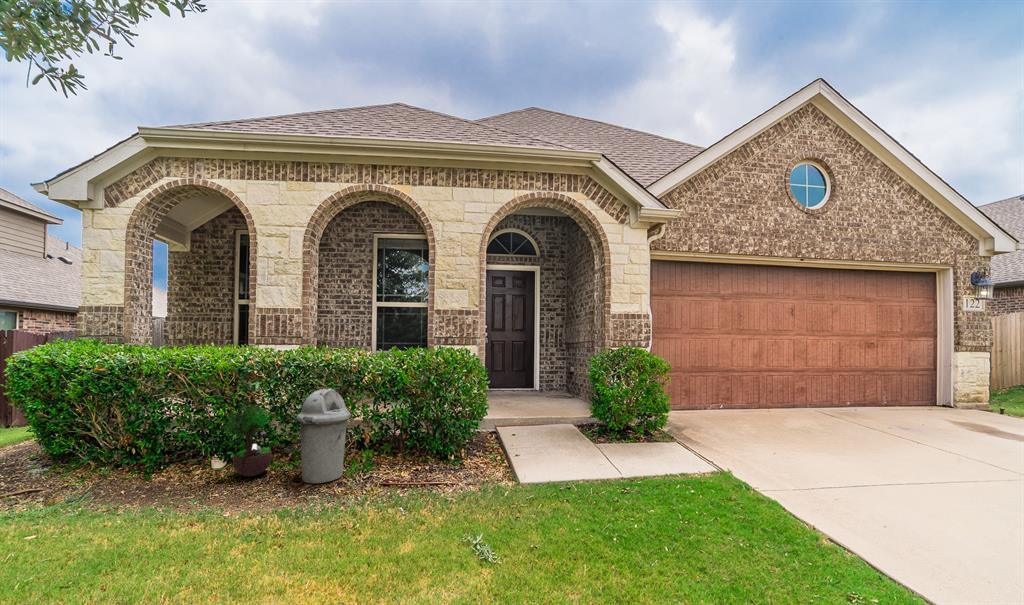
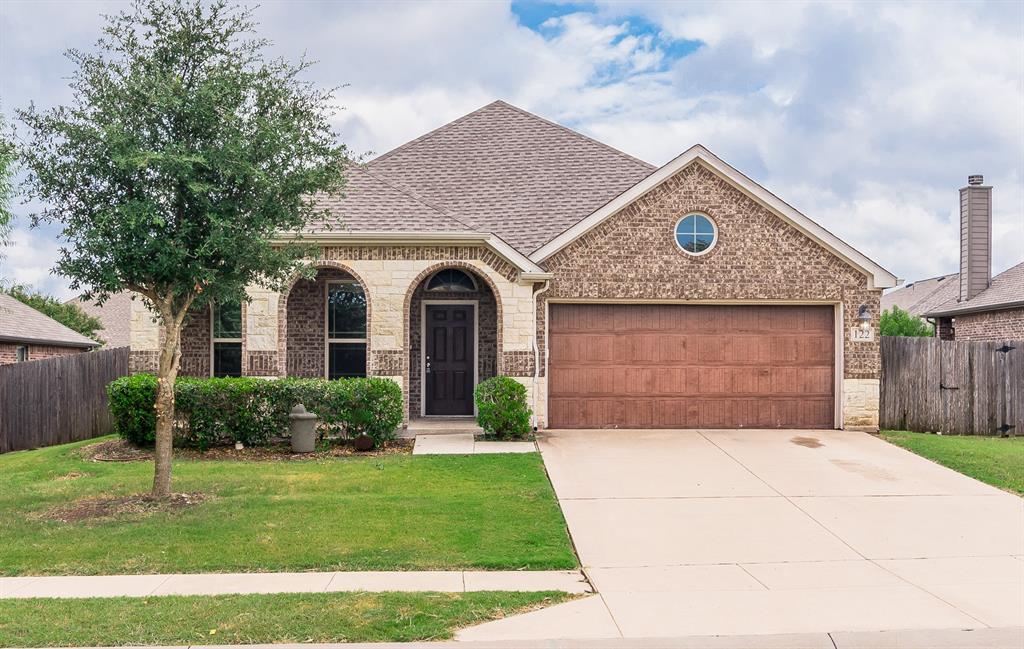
potted tree: present [221,405,272,476] -> present [350,410,373,450]

